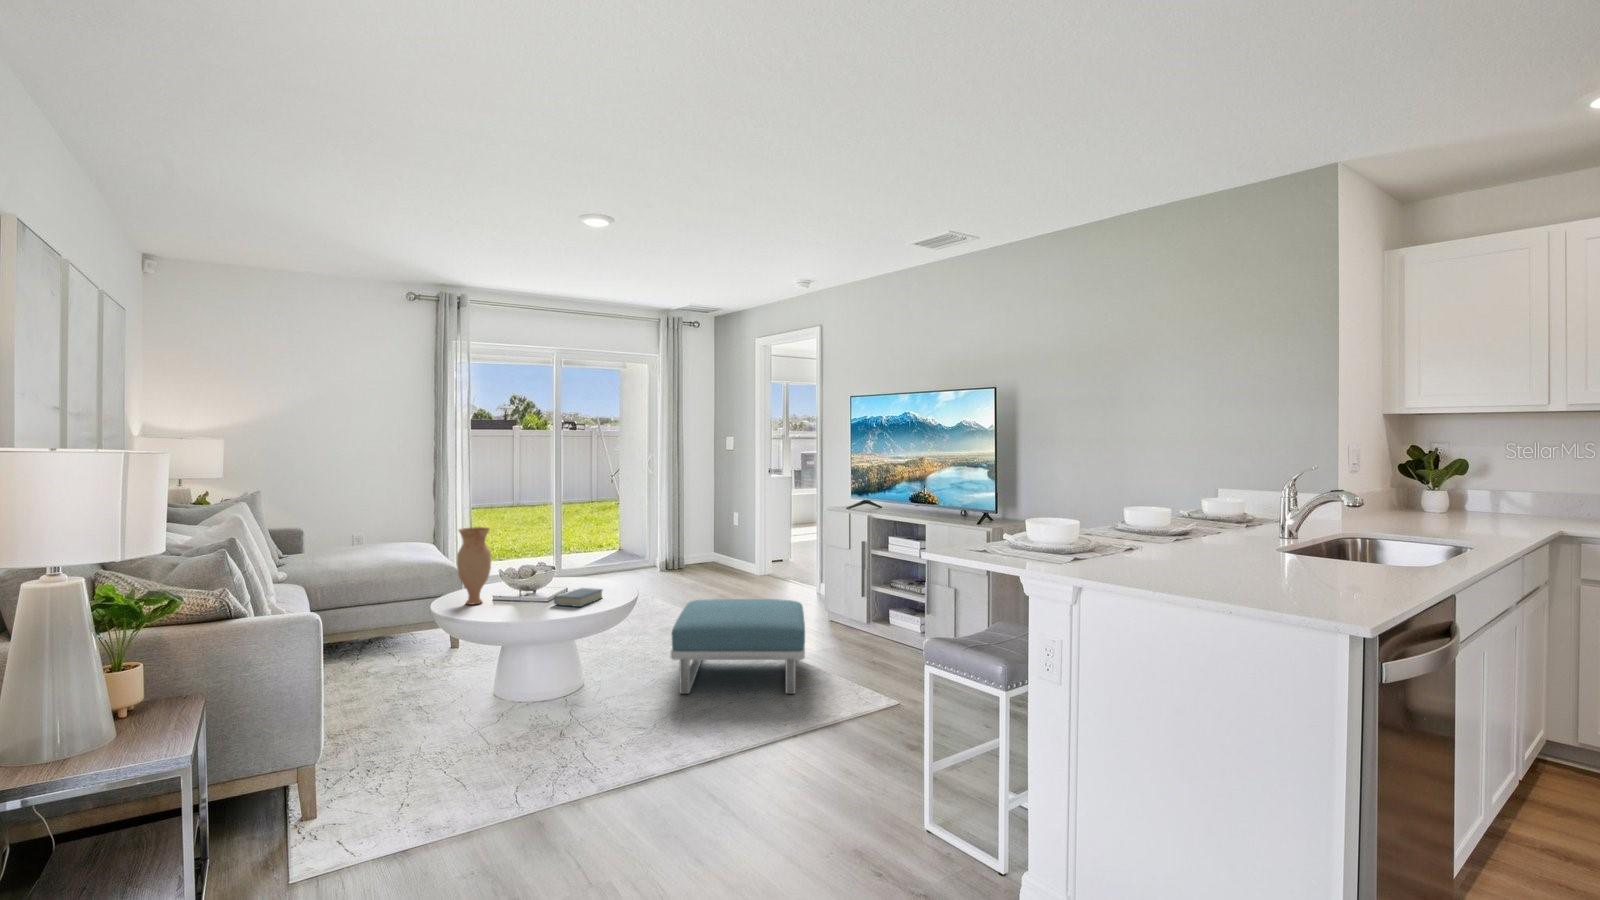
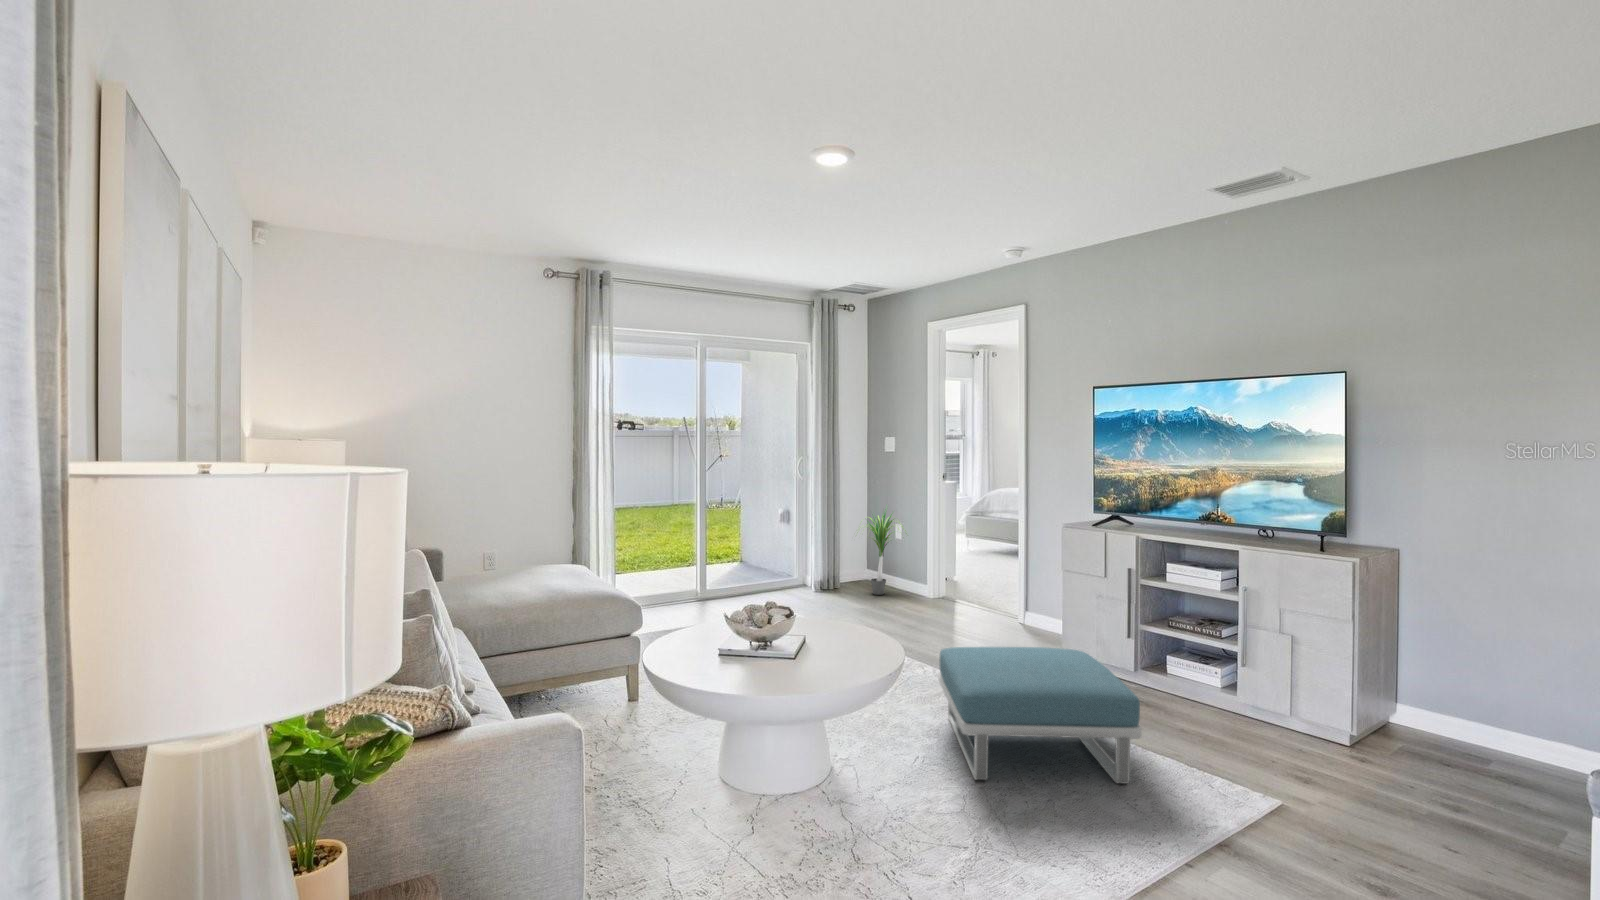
potted plant: none [691,493,742,572] -> present [869,513,903,595]
vase: present [457,527,491,605] -> none [690,558,731,660]
hardback book: present [554,588,602,607] -> none [815,636,867,666]

